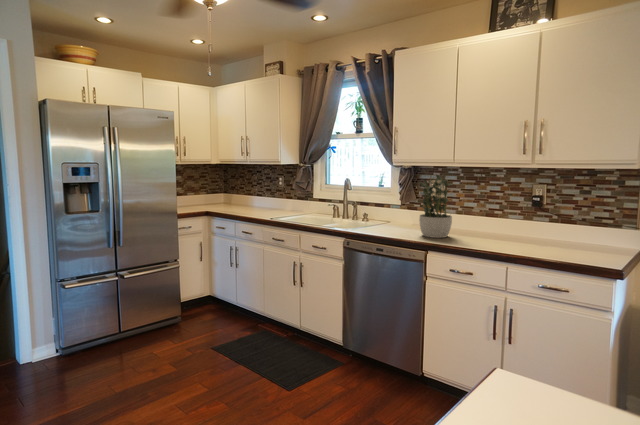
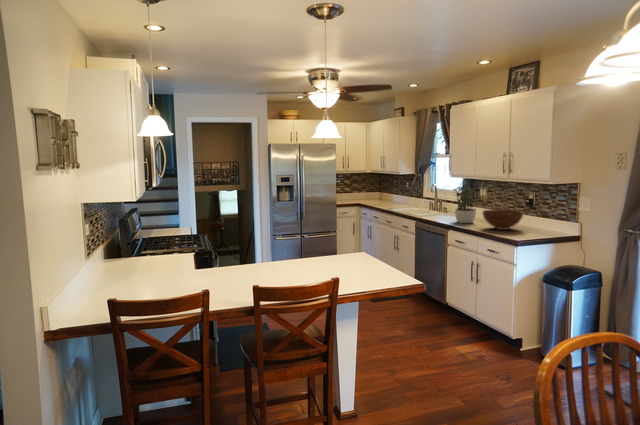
fruit bowl: none [486,214,554,247] -> present [483,210,523,230]

